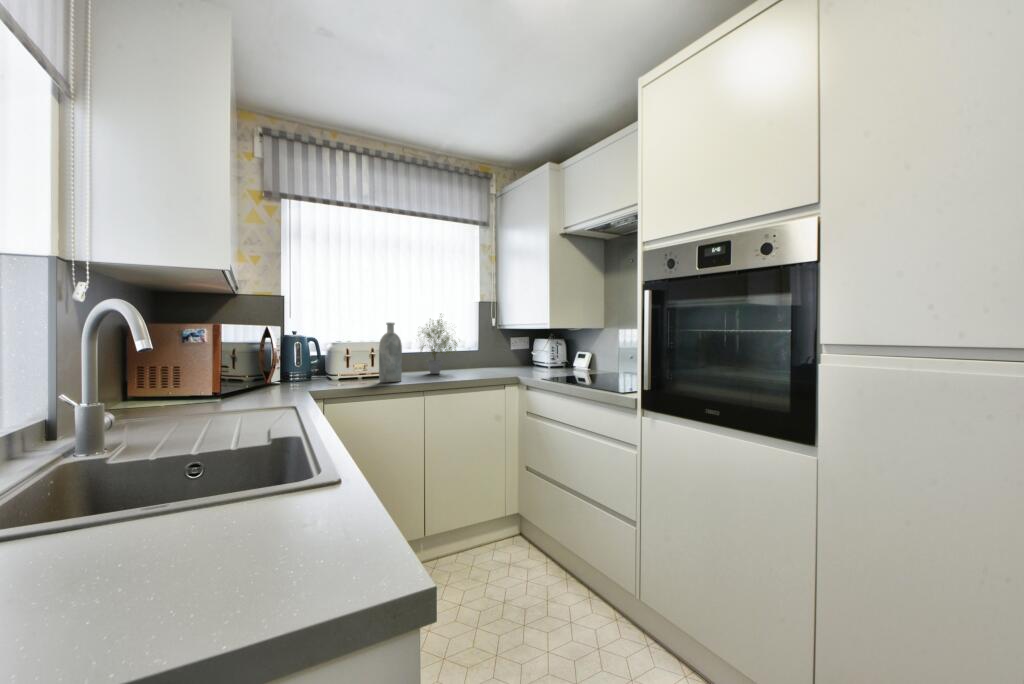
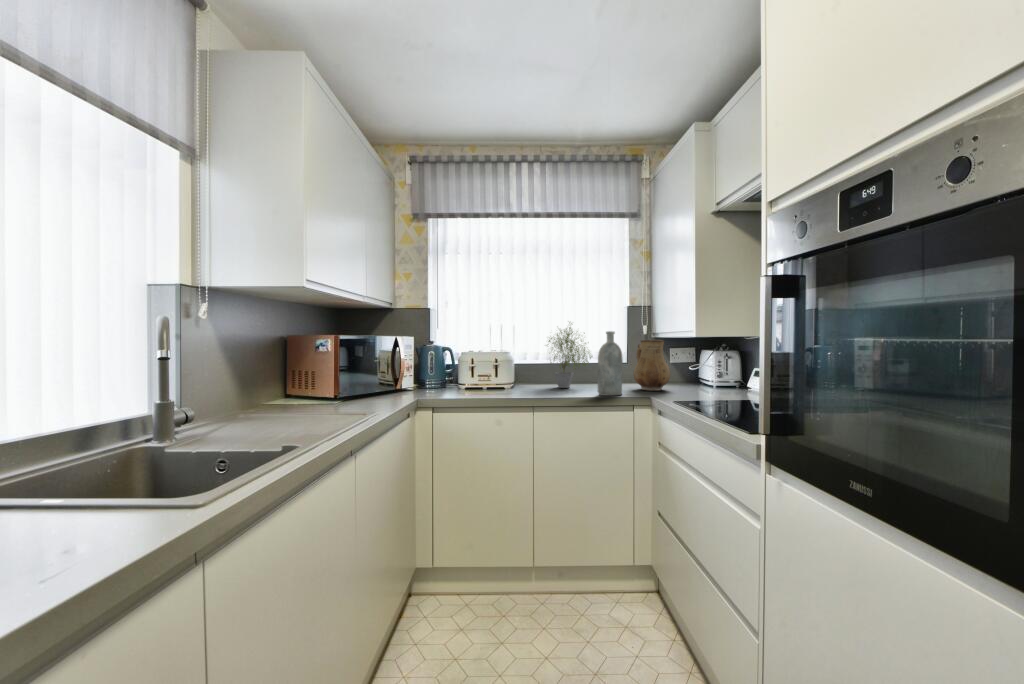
bottle: present [379,323,402,383] -> present [598,331,623,396]
ceramic pitcher: none [493,331,523,372] -> present [634,340,670,390]

